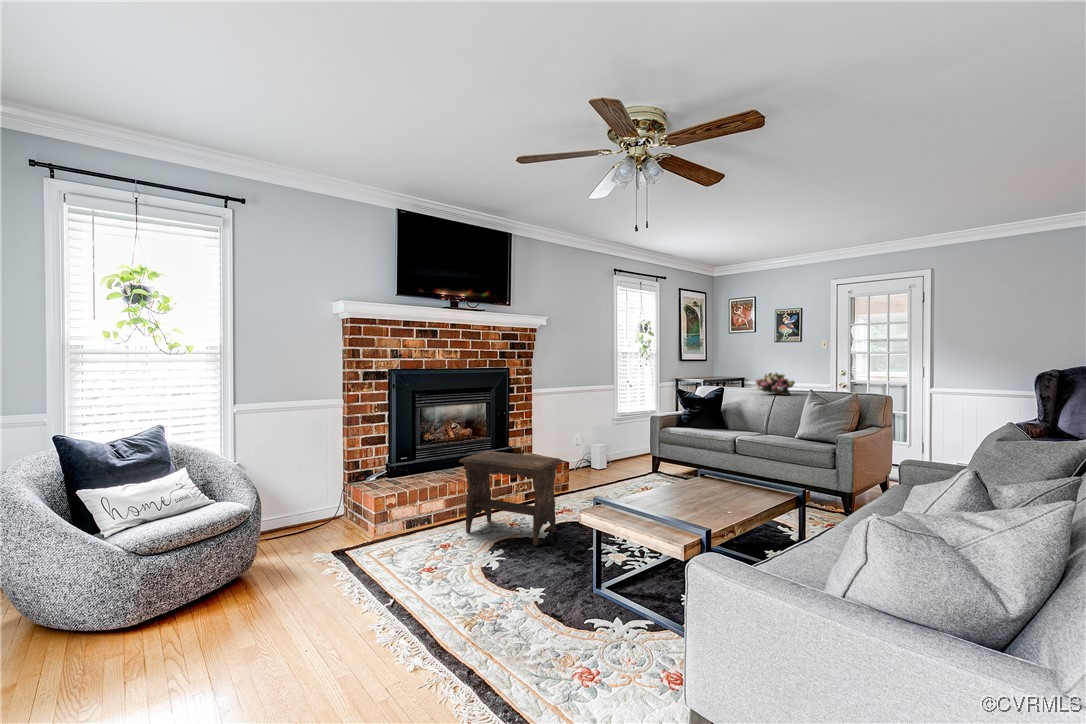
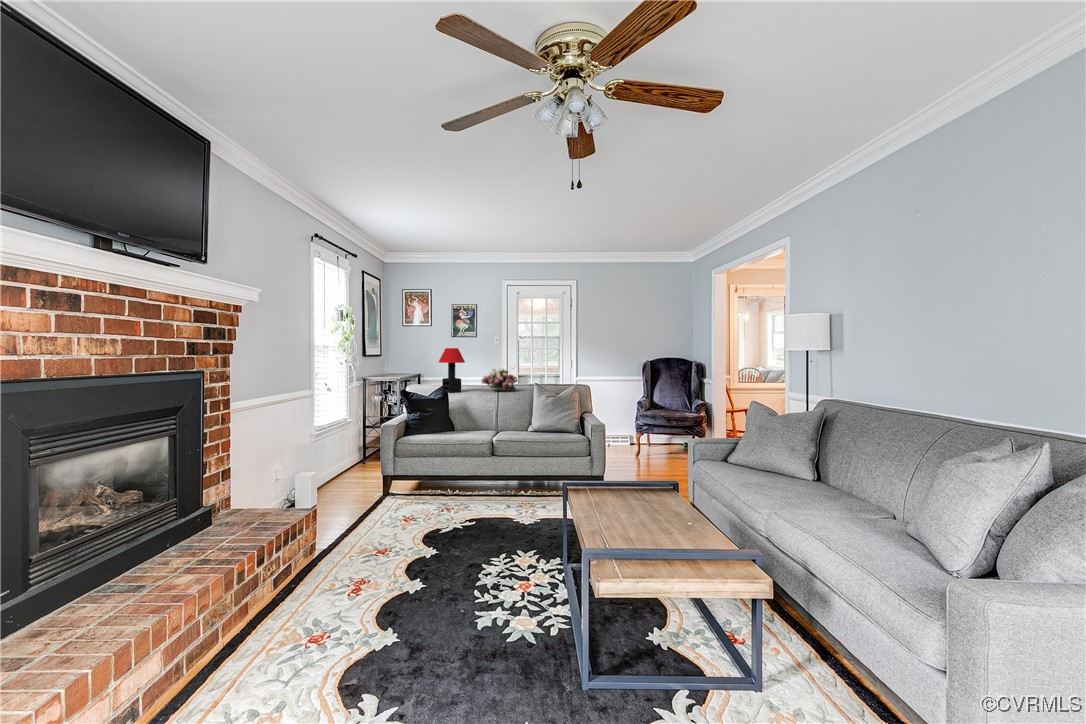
table lamp: none [710,353,736,393] -> present [439,348,465,393]
footstool: present [459,451,562,545] -> none [254,507,433,689]

